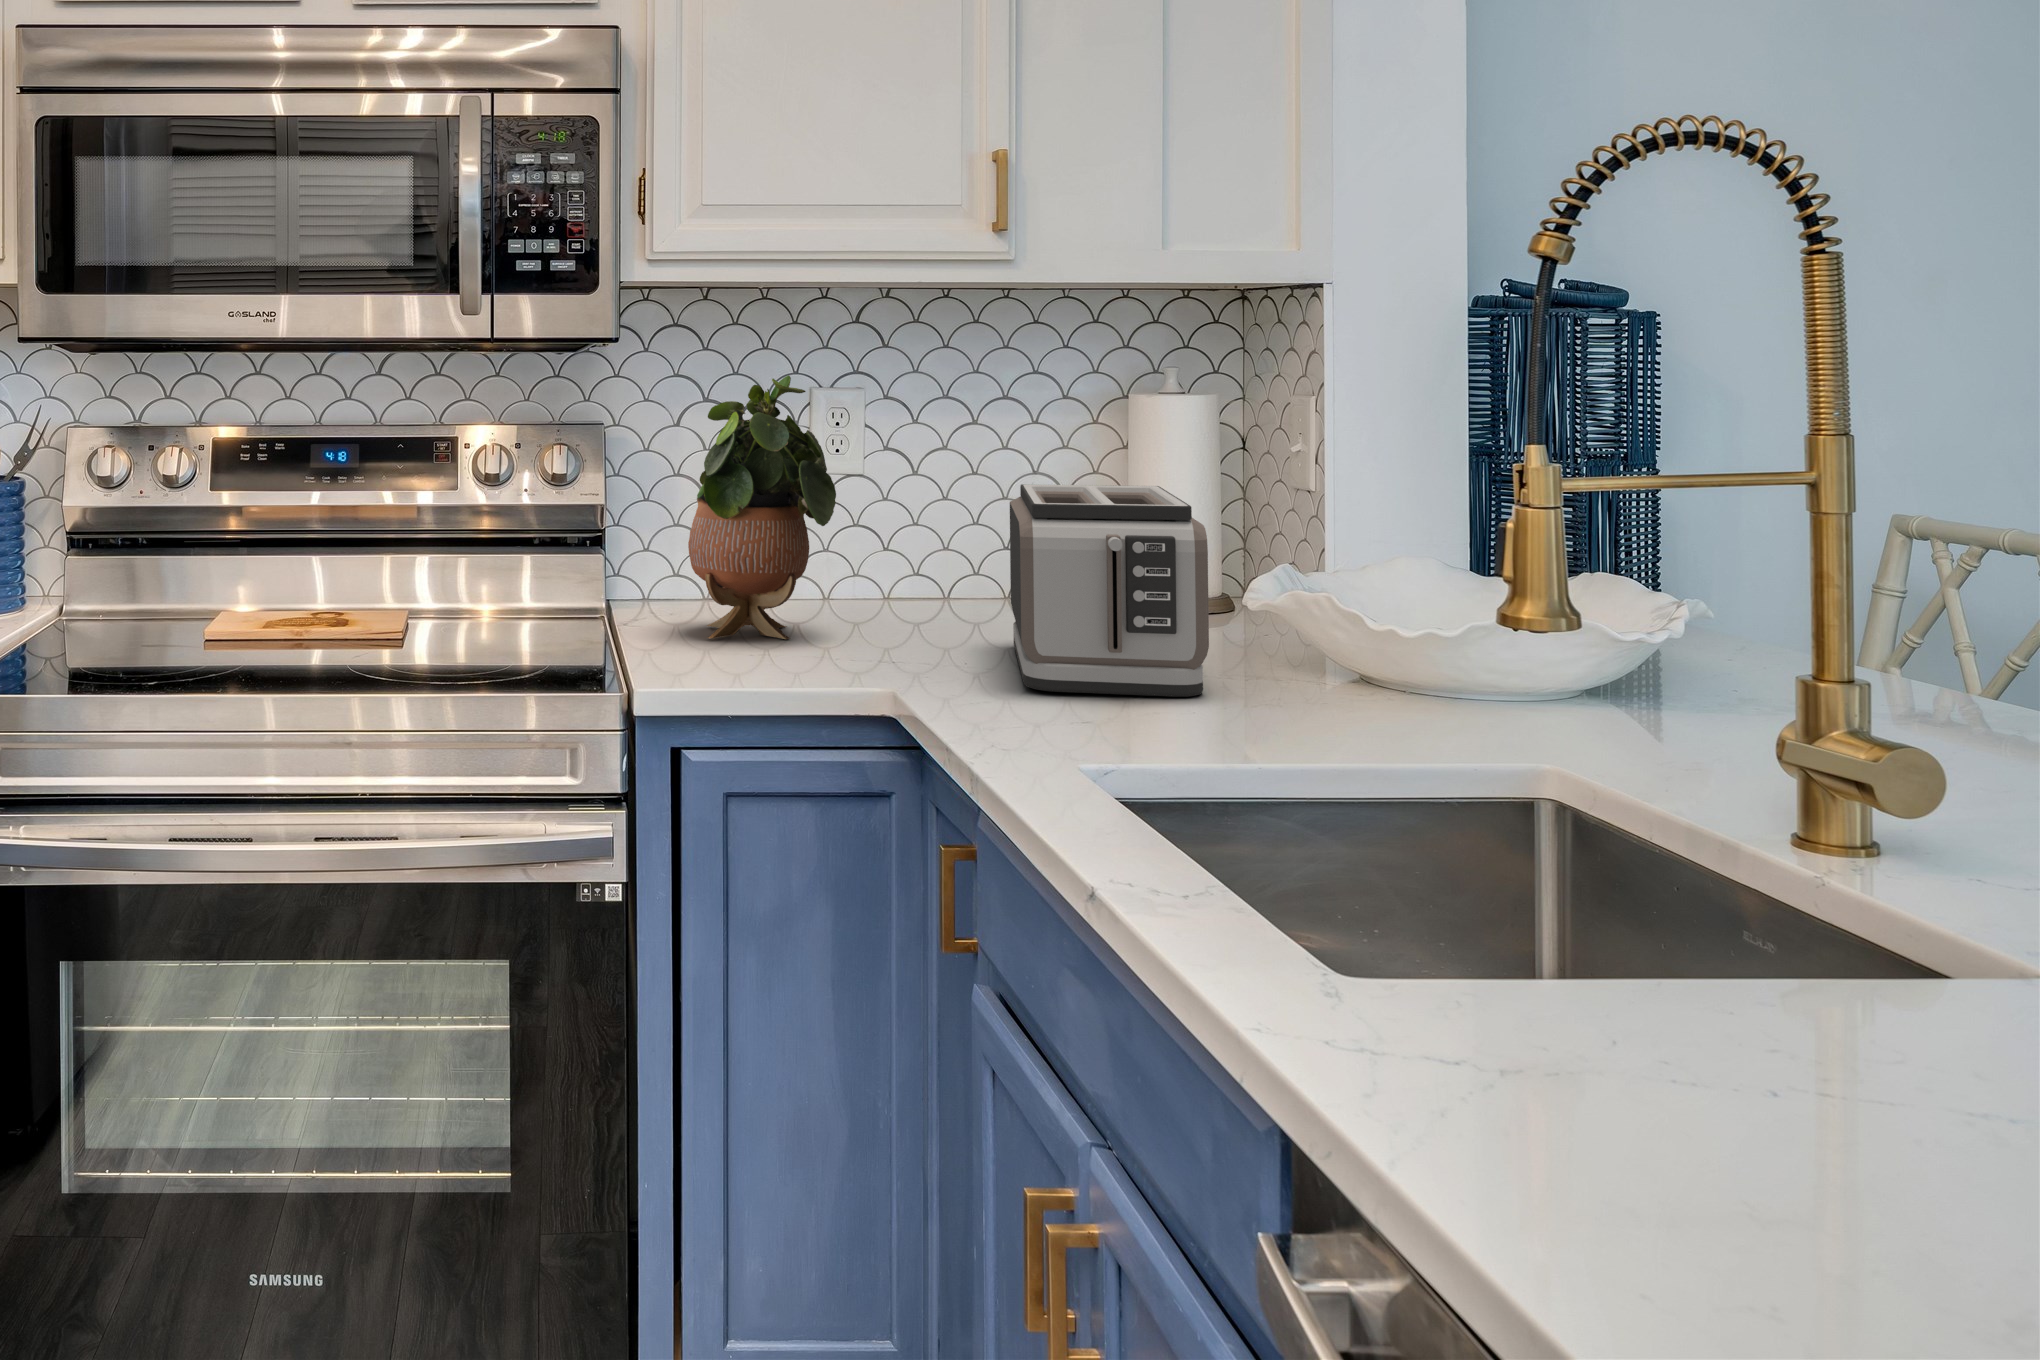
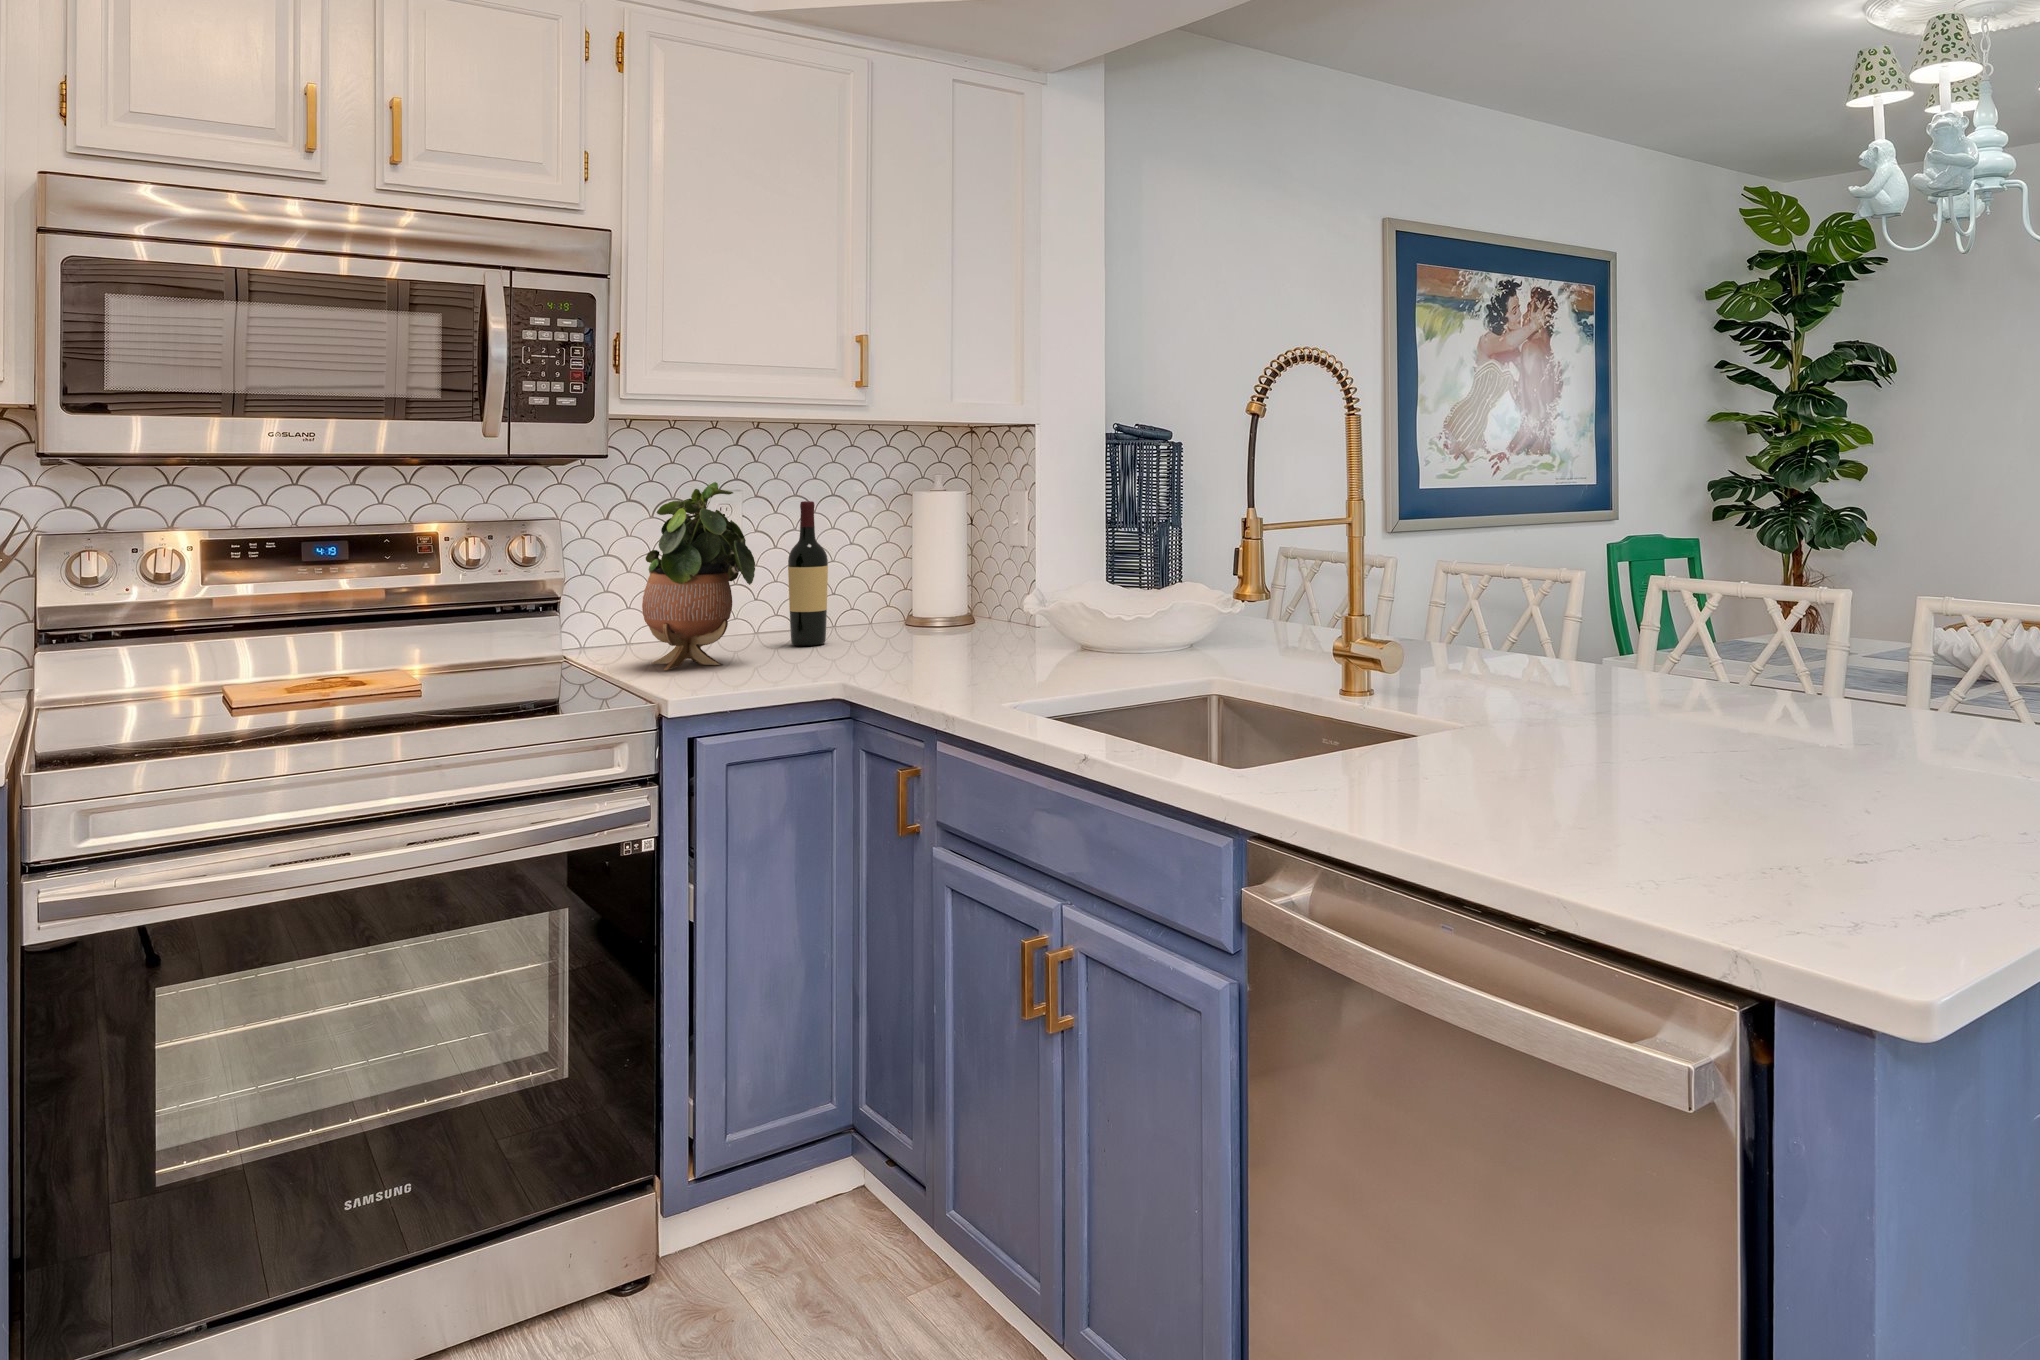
wine bottle: none [910,405,968,622] -> present [788,501,828,646]
toaster: present [1010,484,1209,697] -> none [873,548,1013,672]

